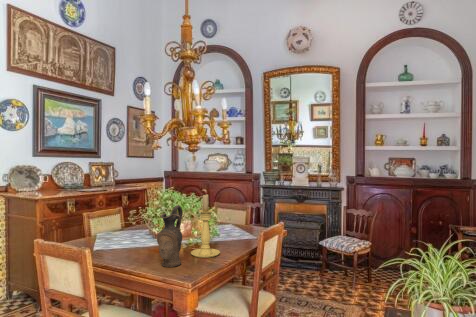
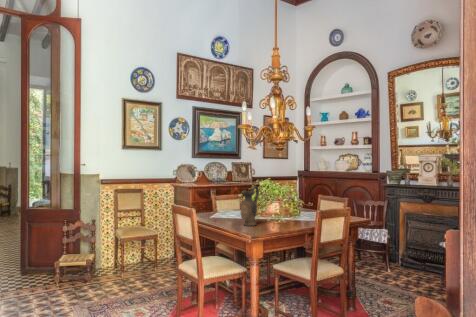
candle holder: present [191,194,220,258] -> none [269,179,290,225]

